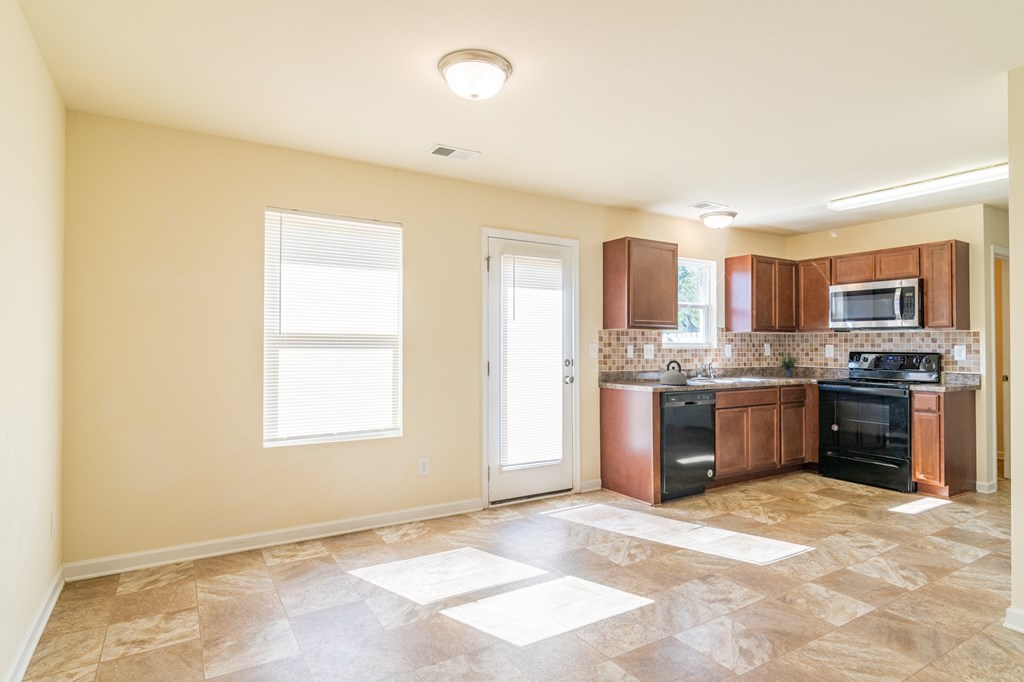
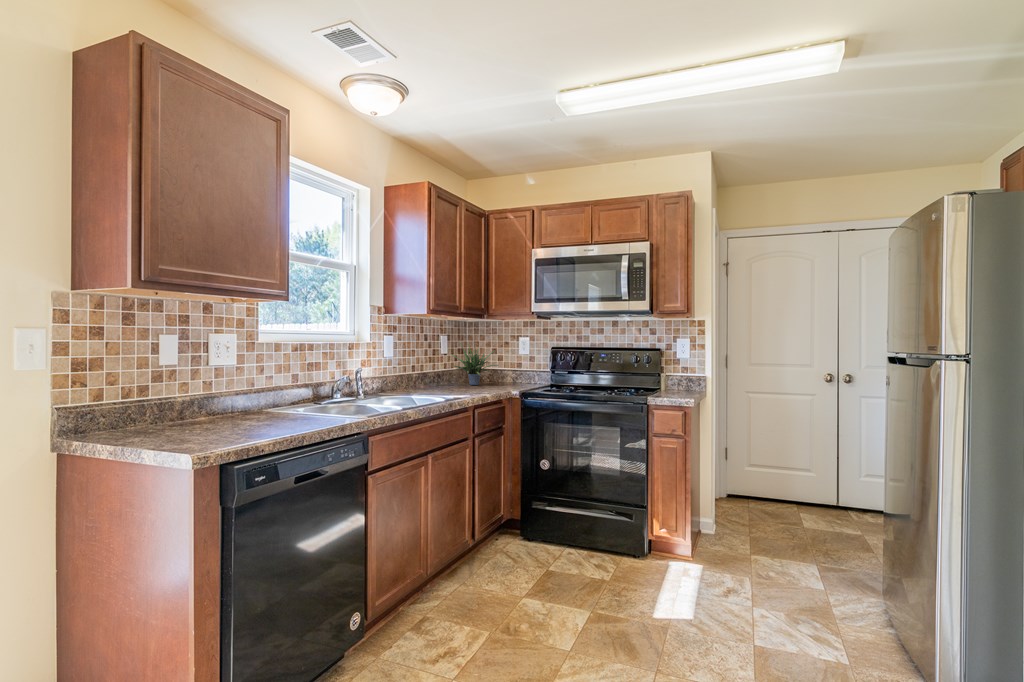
kettle: present [660,360,688,385] -> none [234,371,304,431]

